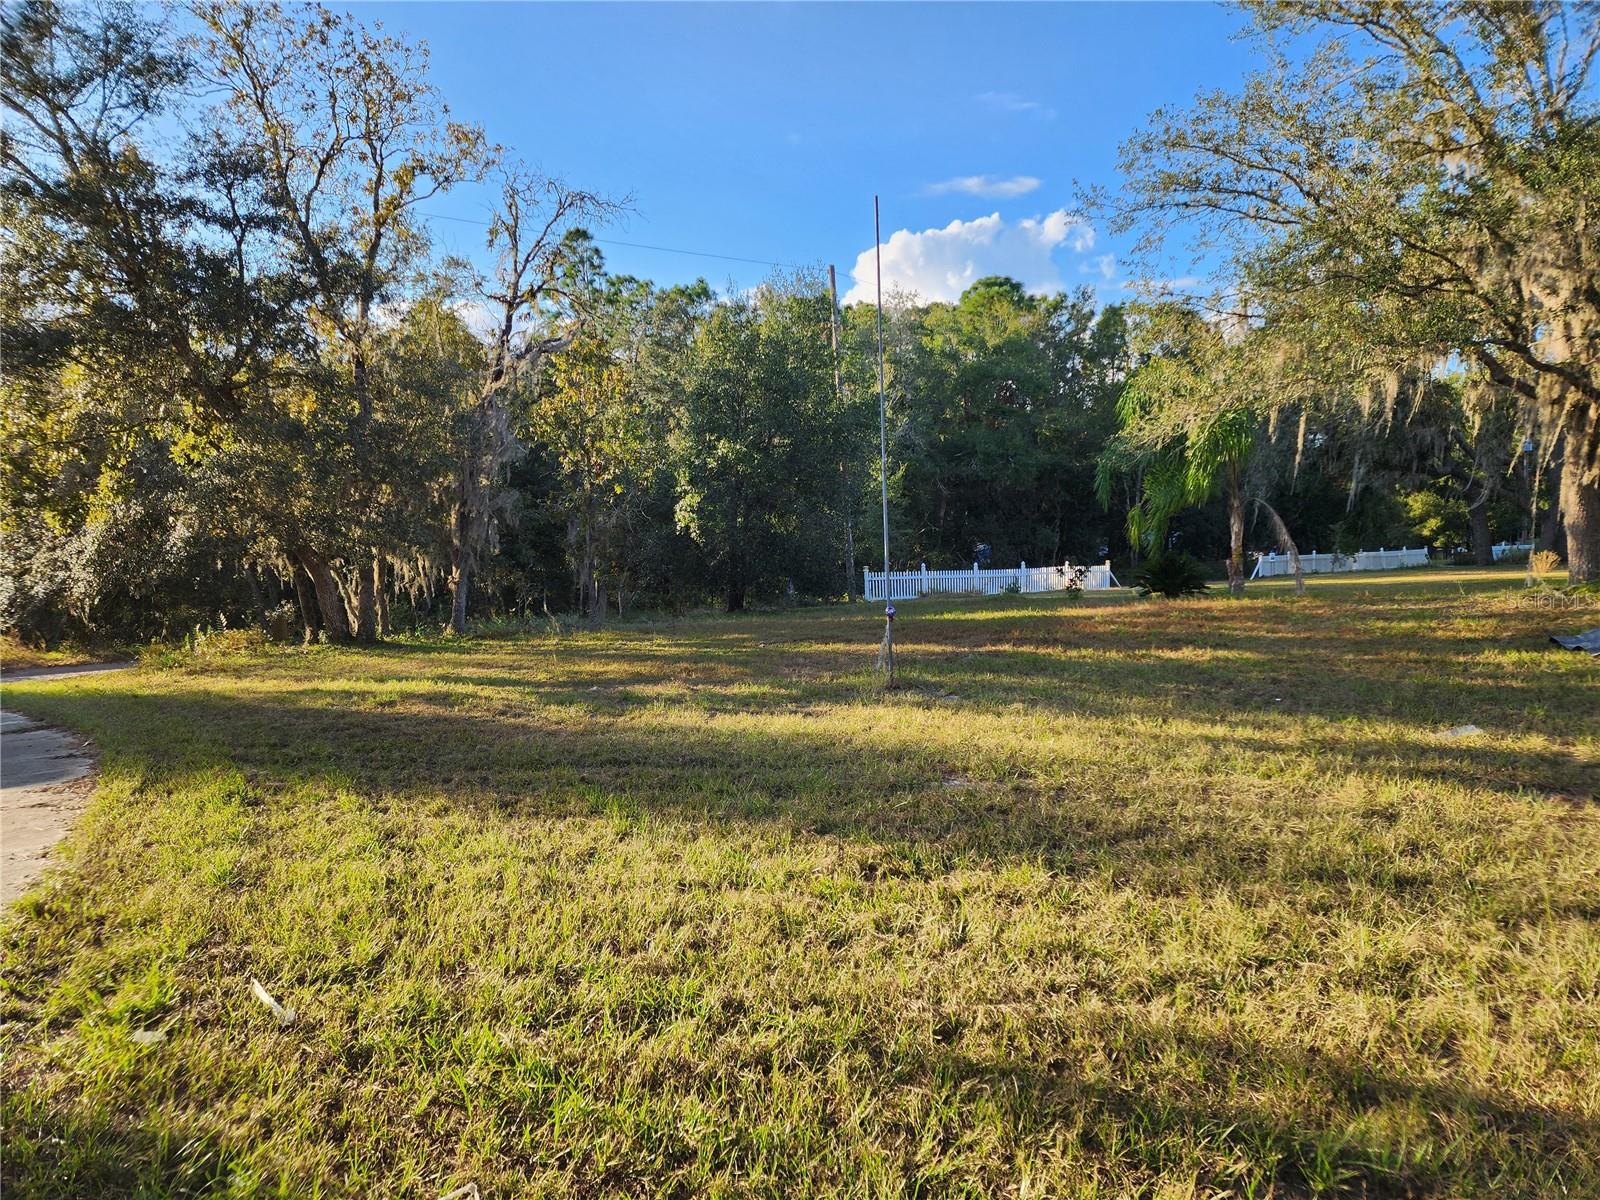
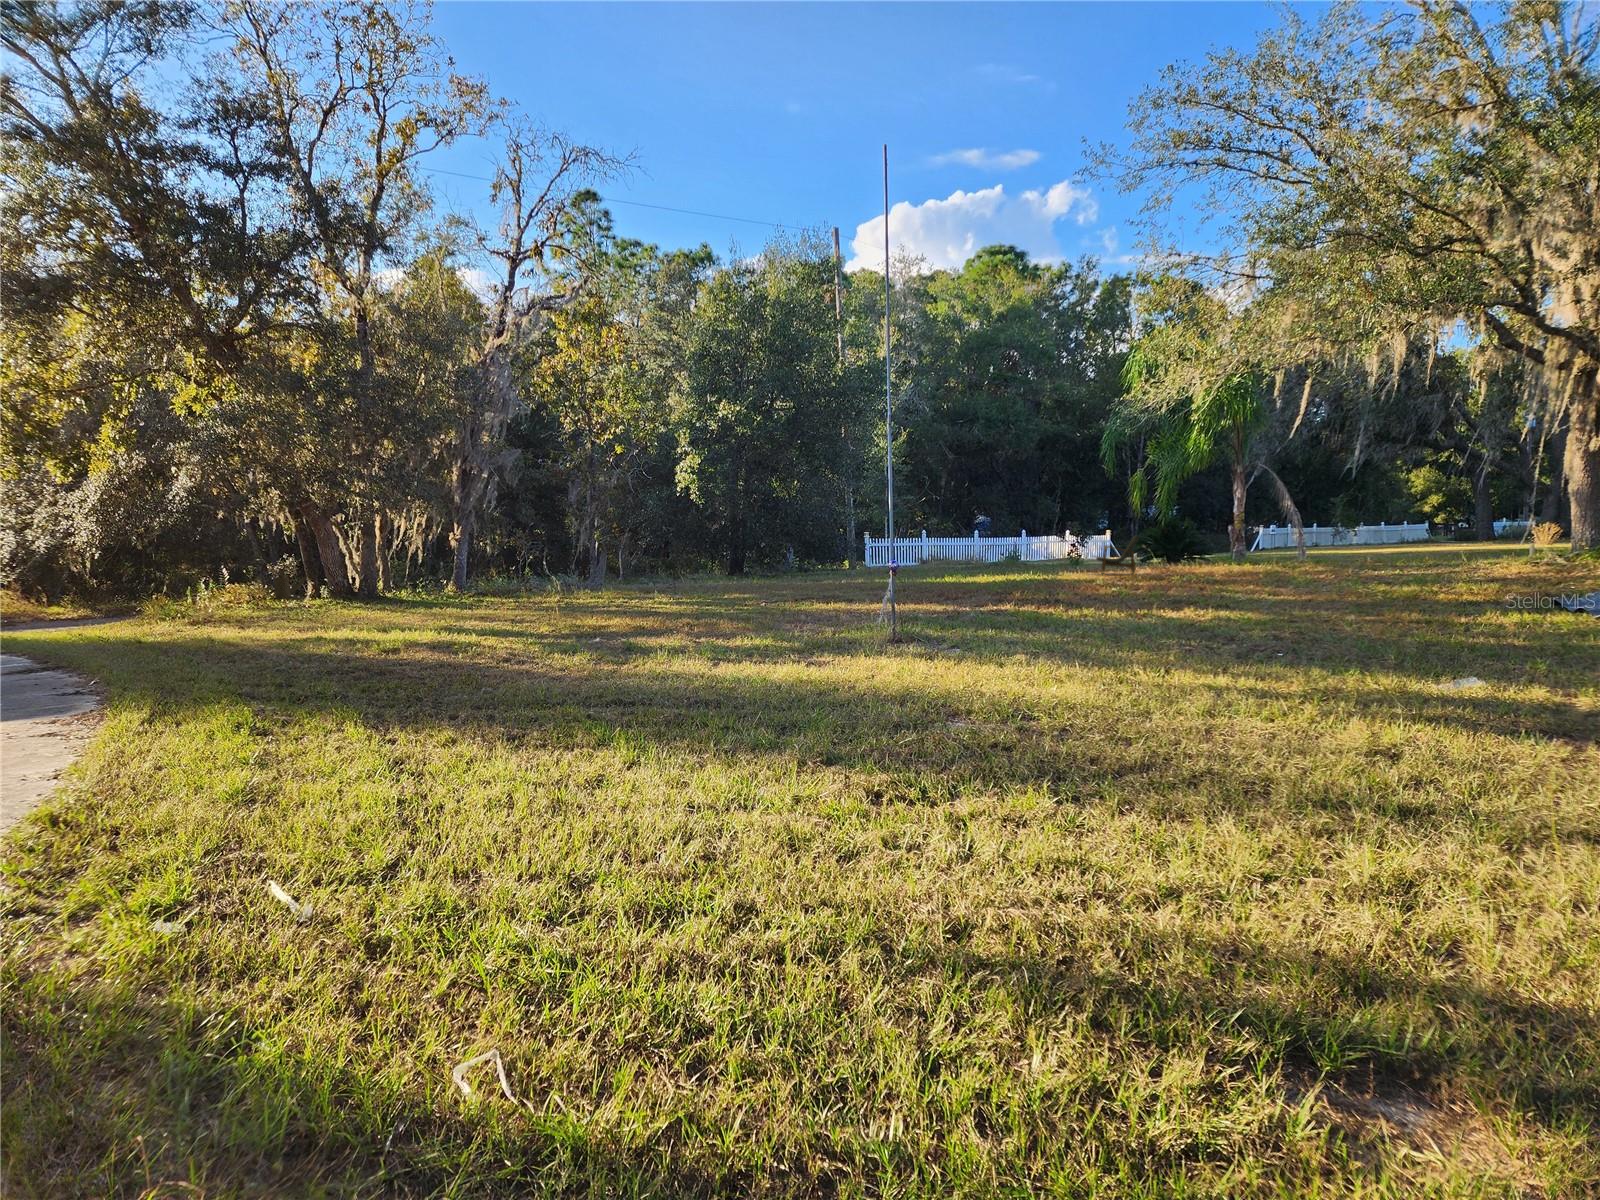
lounge chair: none [1089,566,1131,605] -> present [1096,536,1139,574]

